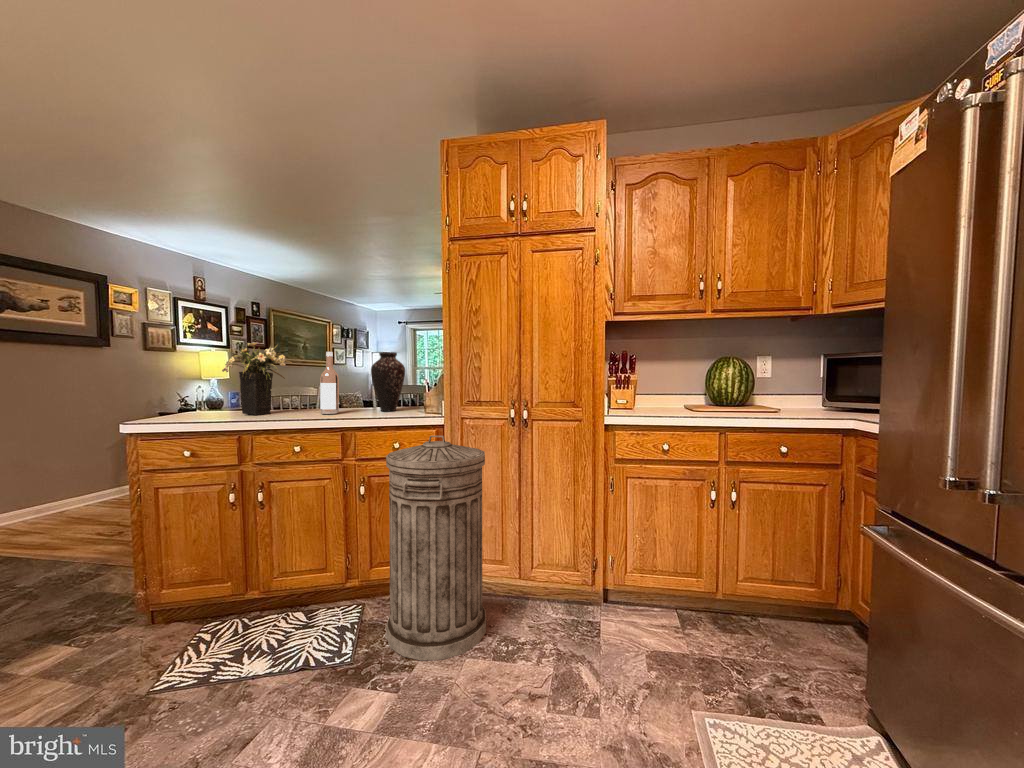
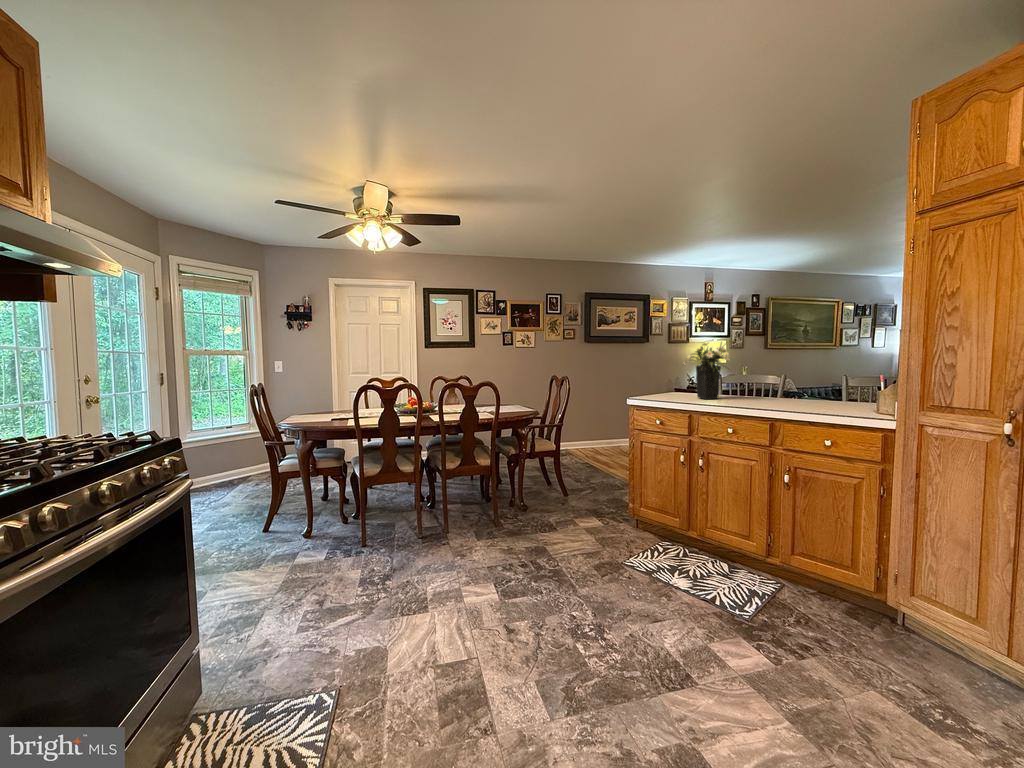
wine bottle: present [320,352,339,414] -> none [757,348,776,405]
vase: present [371,352,405,411] -> none [813,346,857,408]
trash can: present [386,436,486,661] -> none [790,440,942,691]

